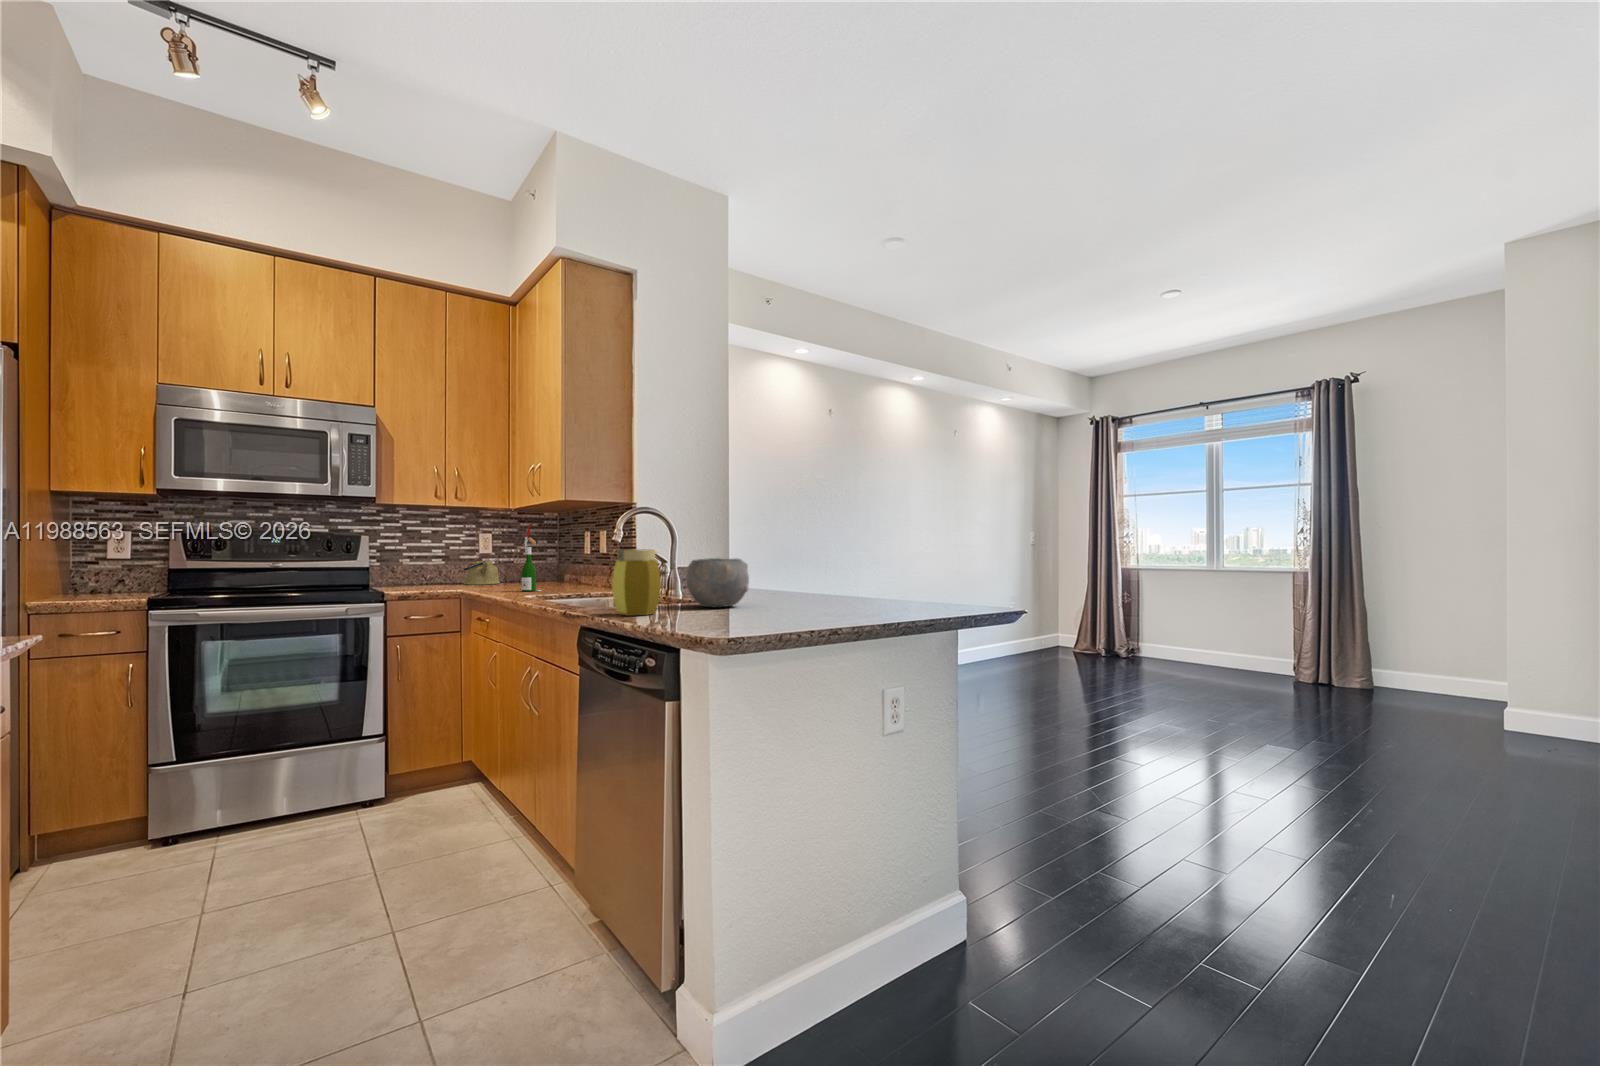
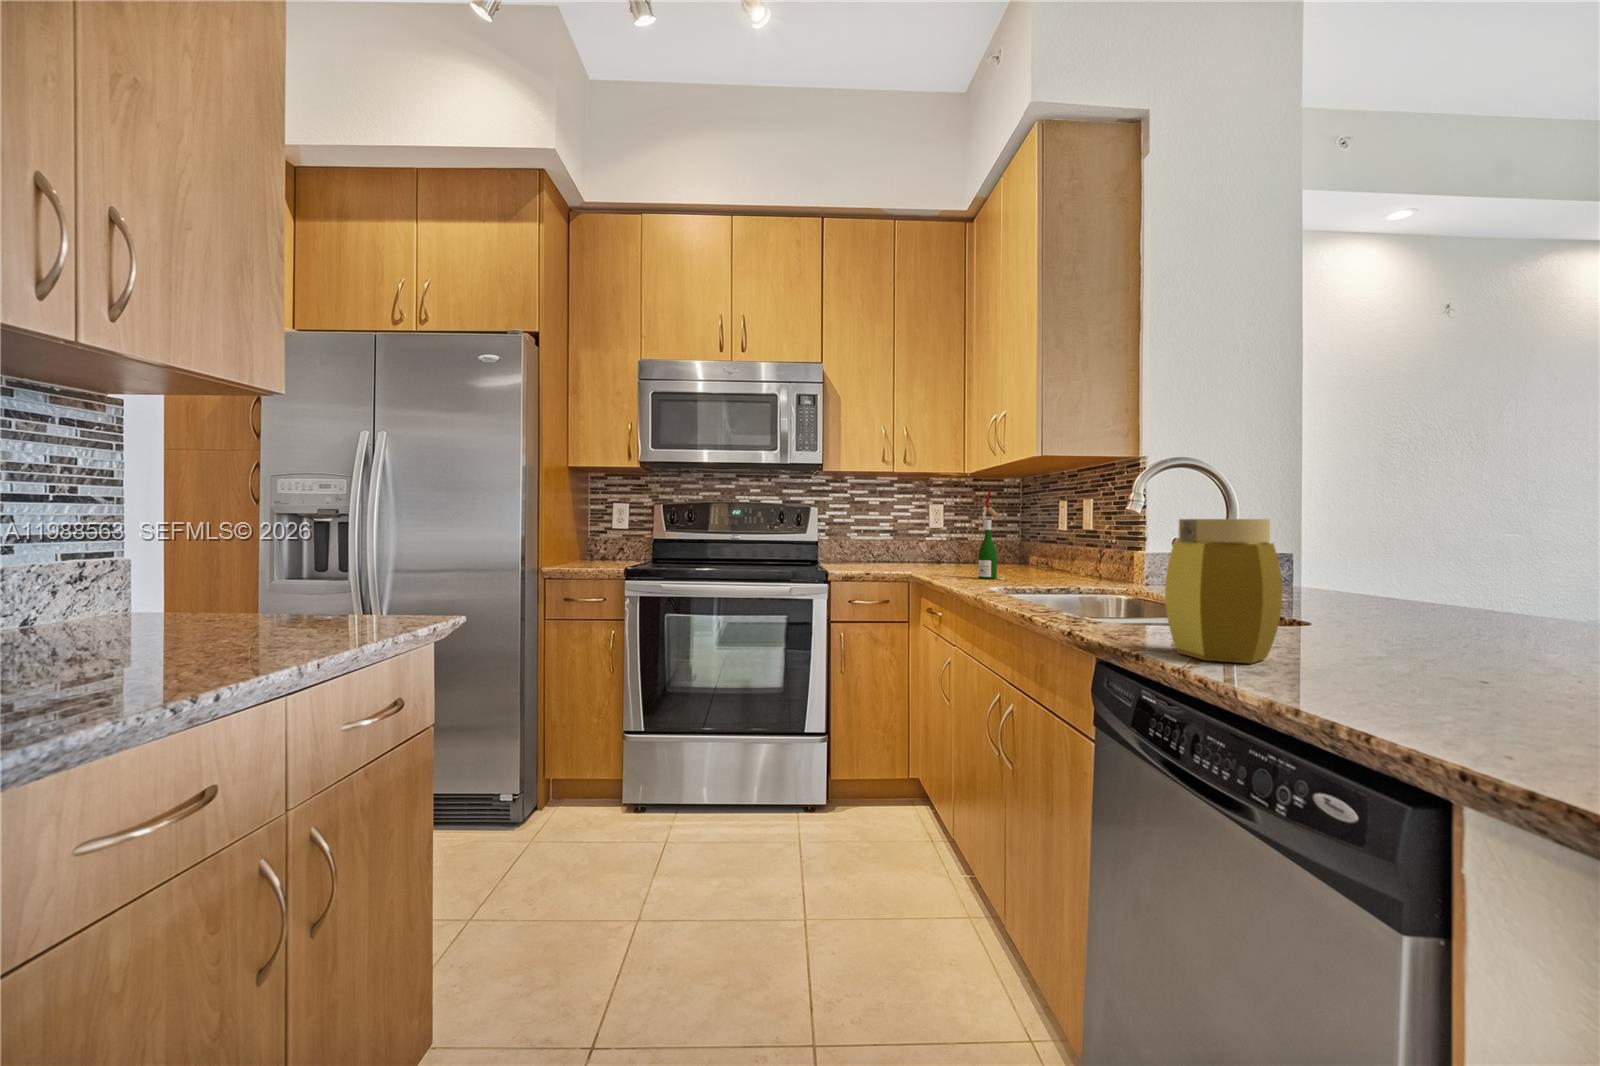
bowl: present [686,558,749,607] -> none [1312,541,1501,651]
kettle: present [463,561,500,585] -> none [910,533,952,565]

